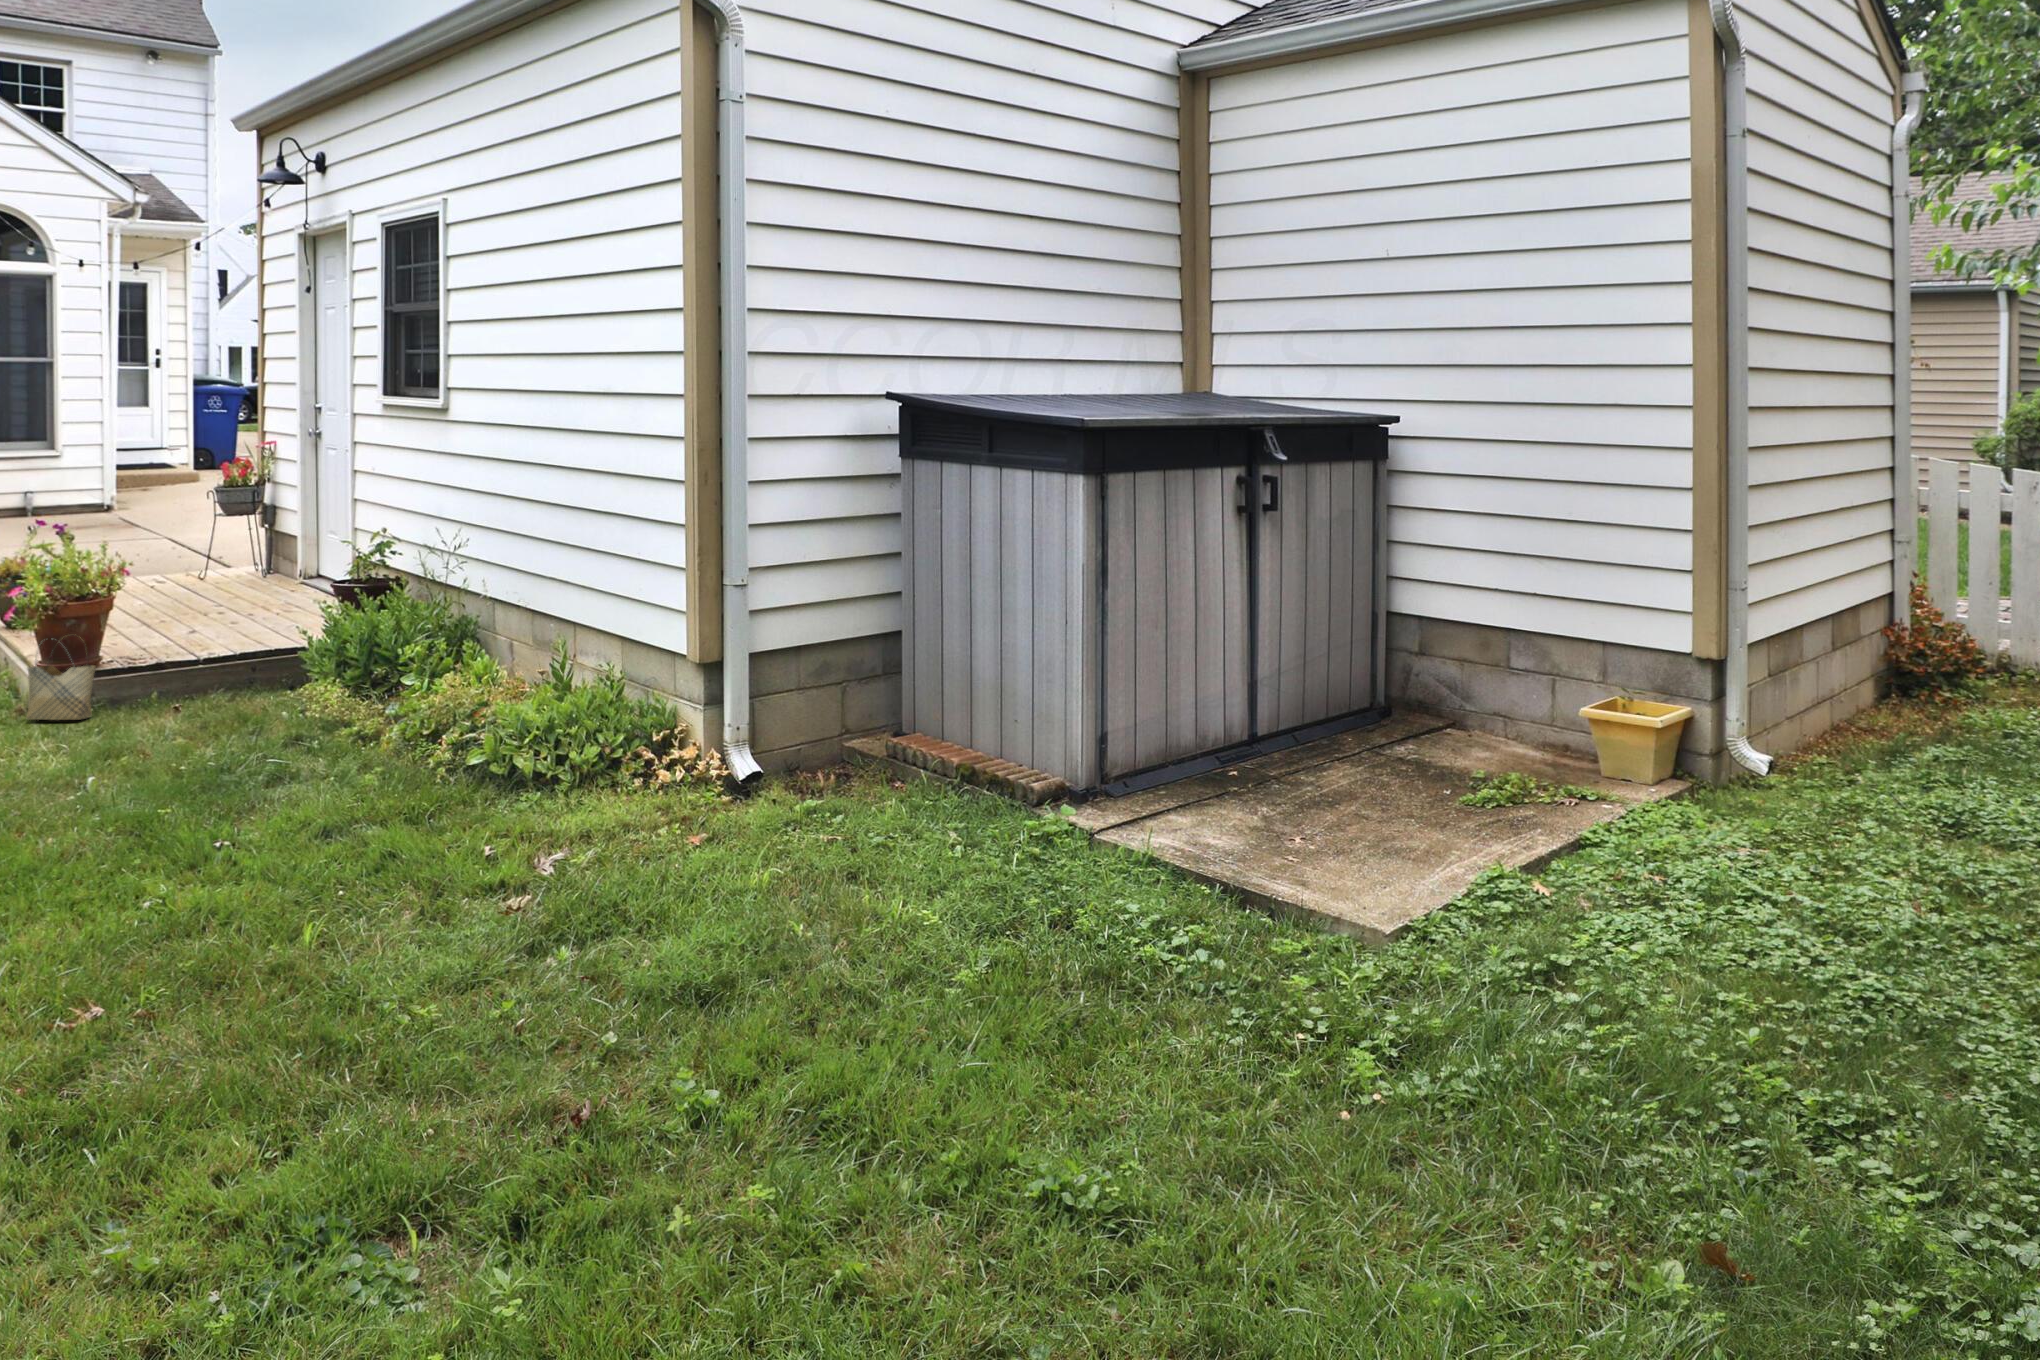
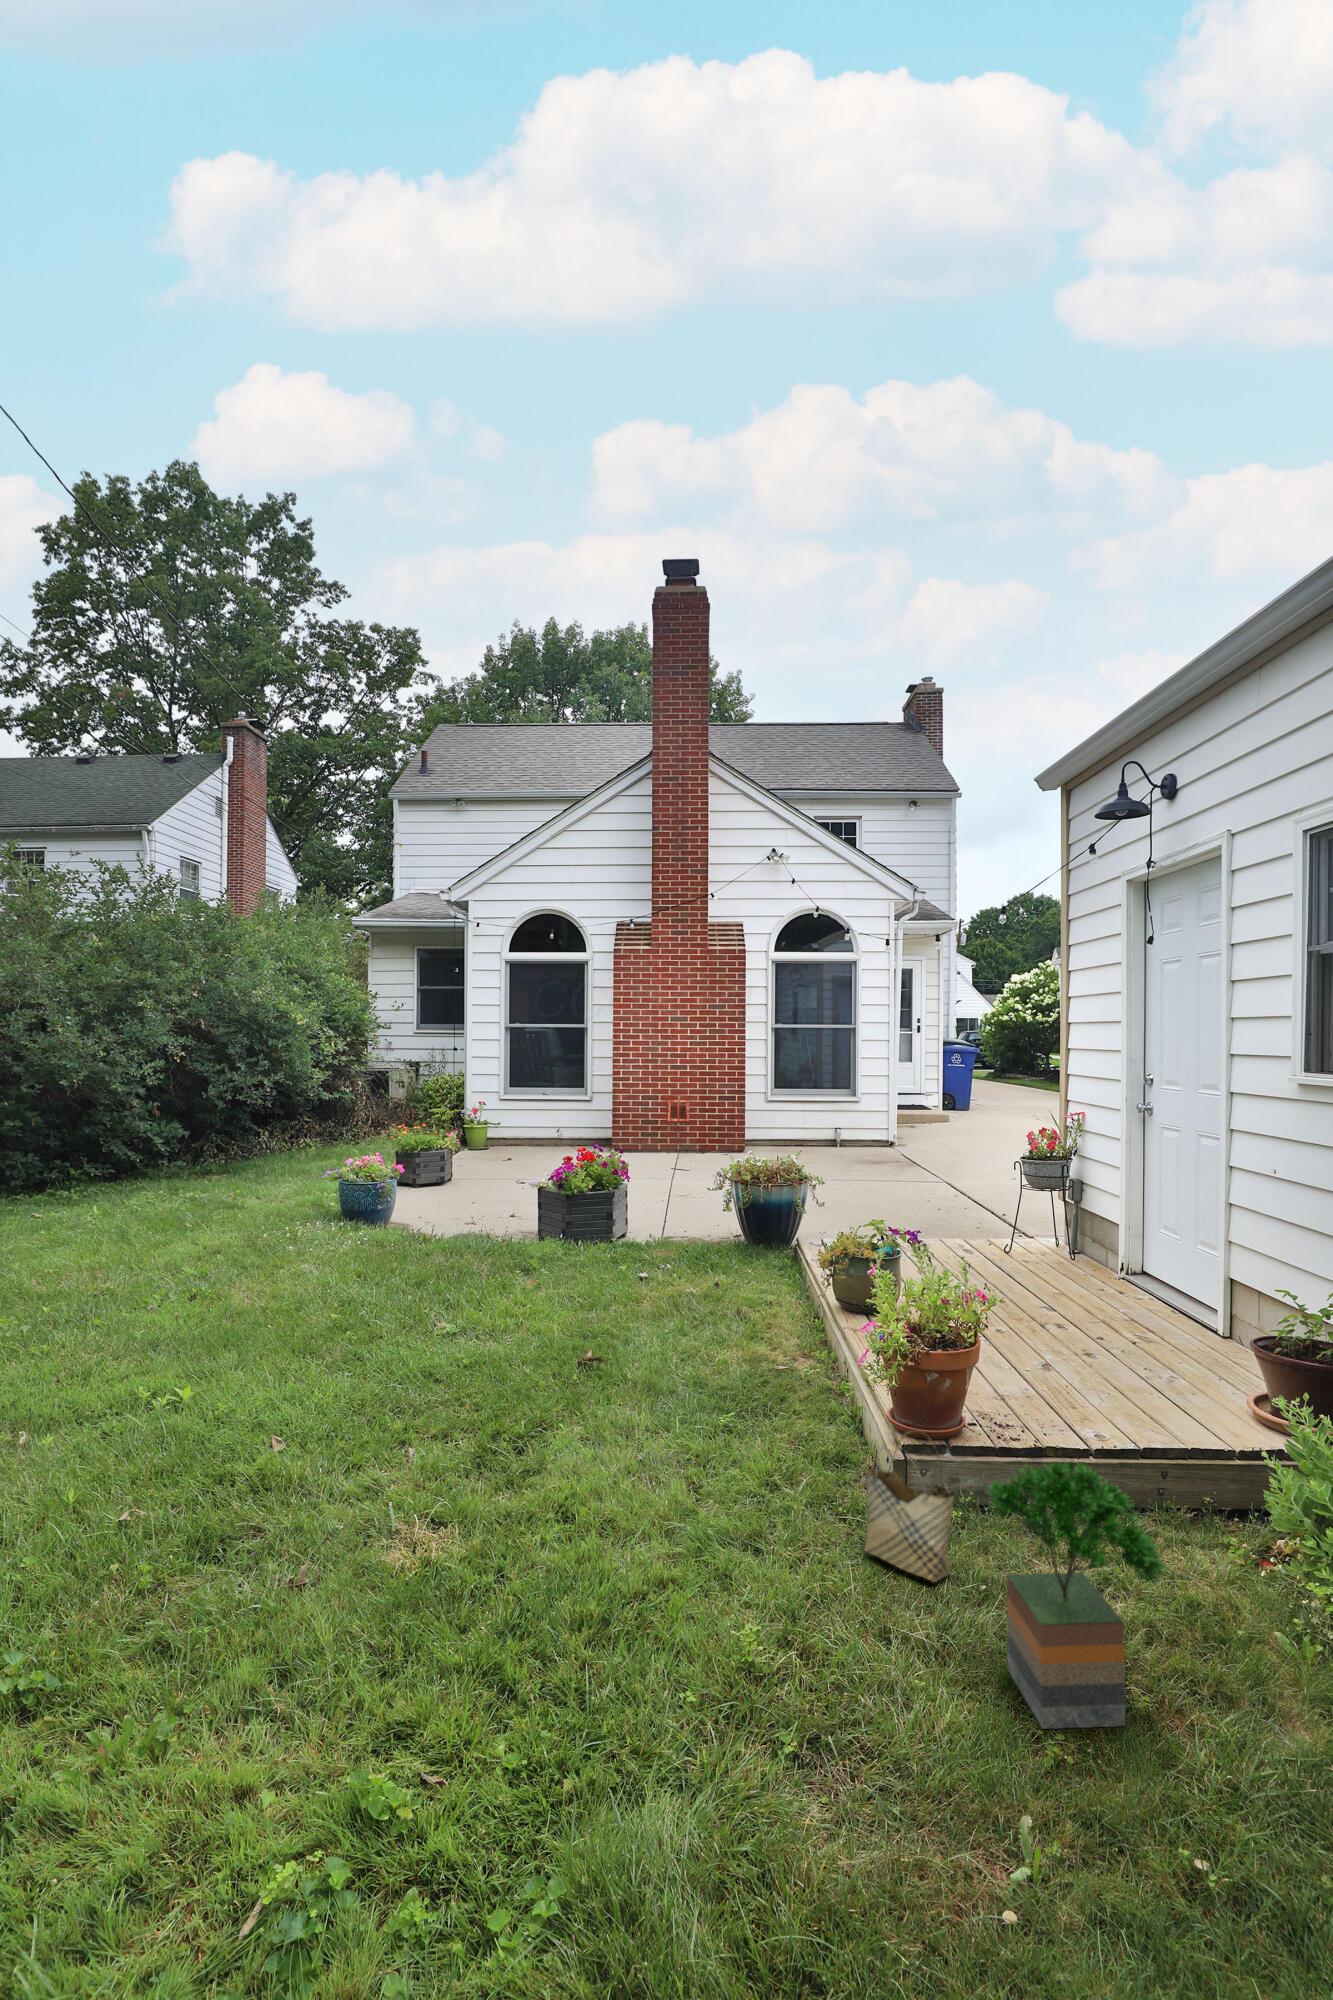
potted tree: none [105,608,211,742] -> present [988,1461,1165,1729]

